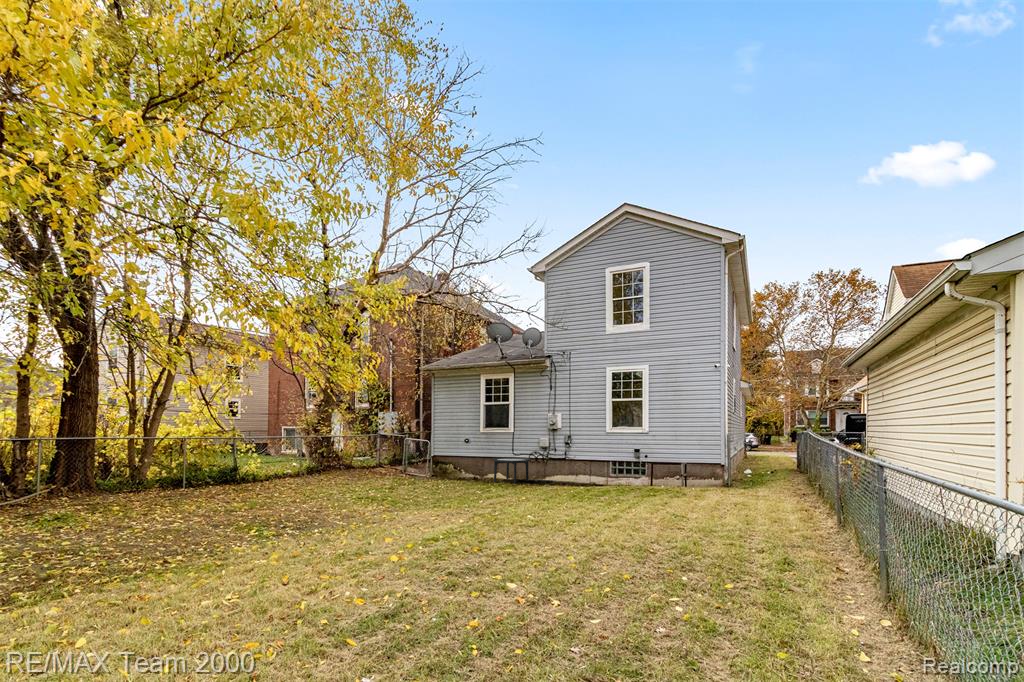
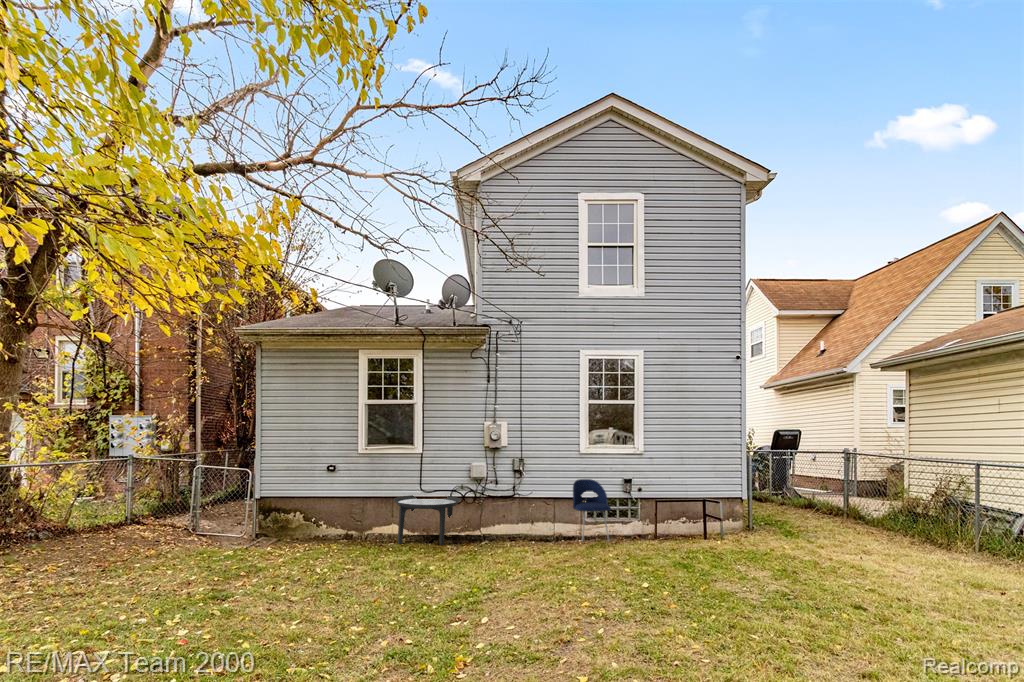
chair: none [595,450,618,489] -> present [573,479,611,541]

